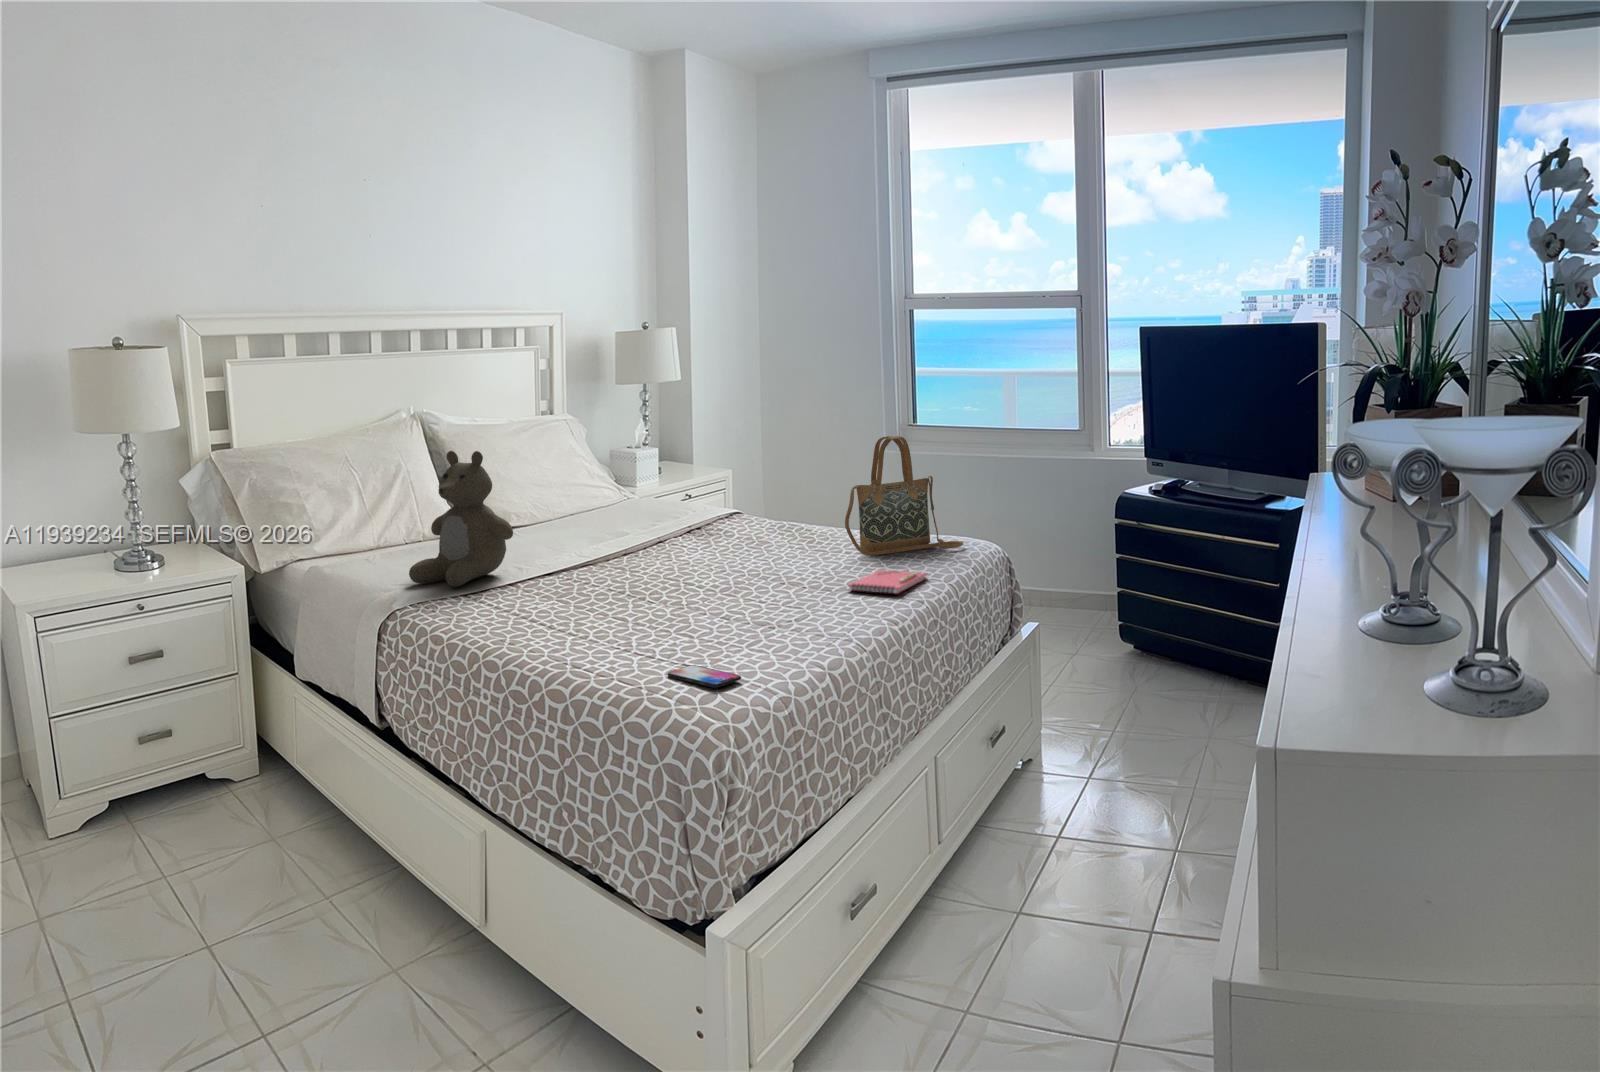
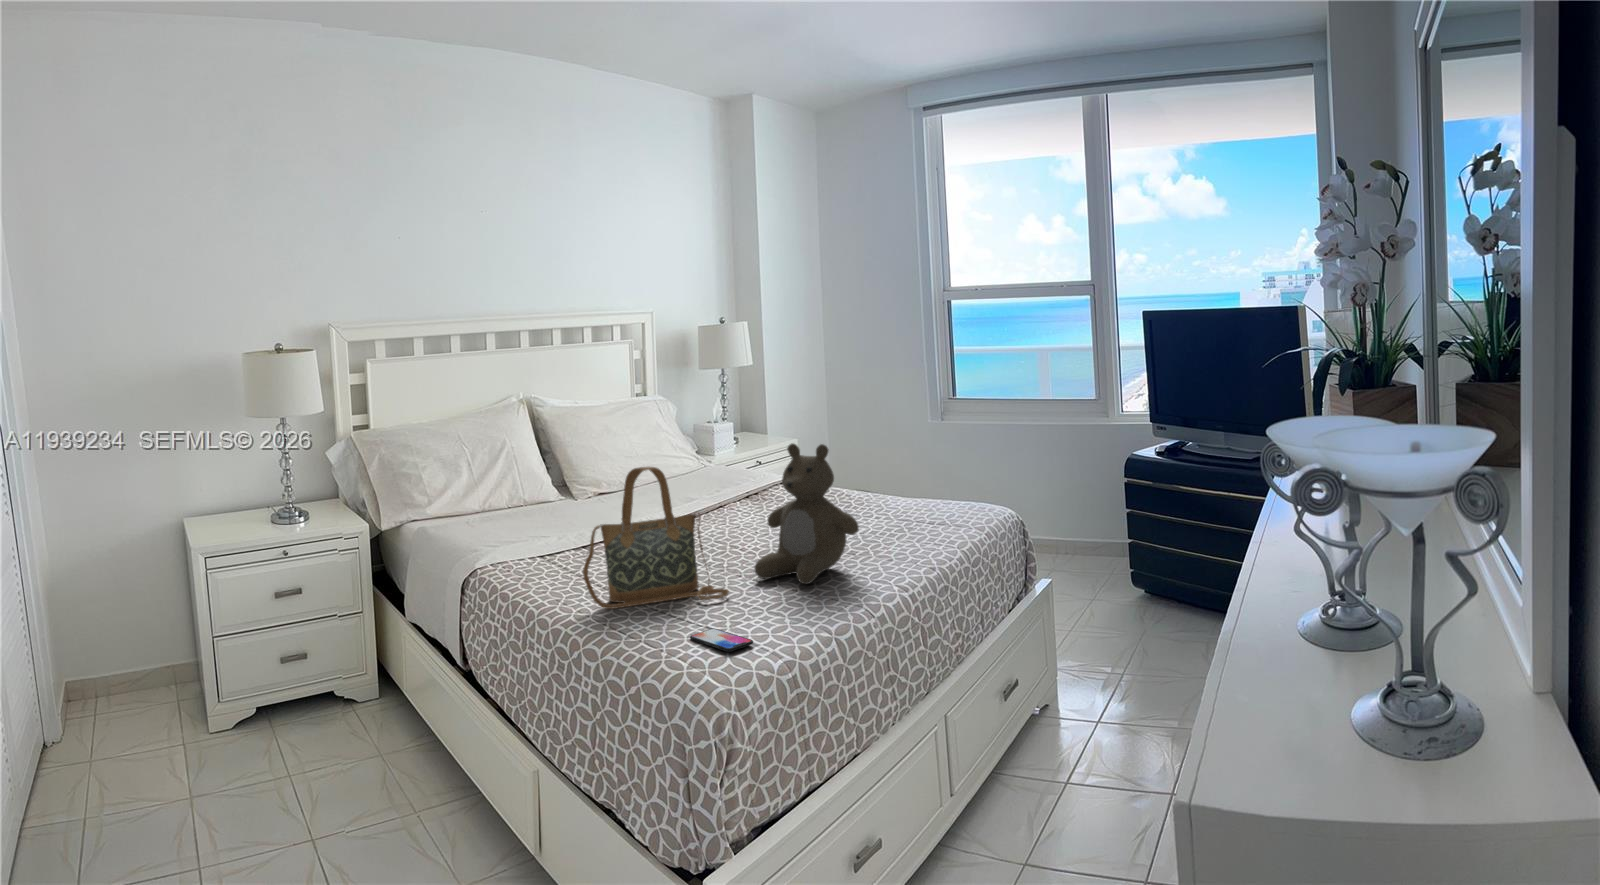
handbag: present [845,436,963,556] -> present [583,467,729,609]
teddy bear: present [409,451,513,587] -> present [755,443,859,584]
notebook: present [848,570,927,594] -> none [869,538,944,562]

